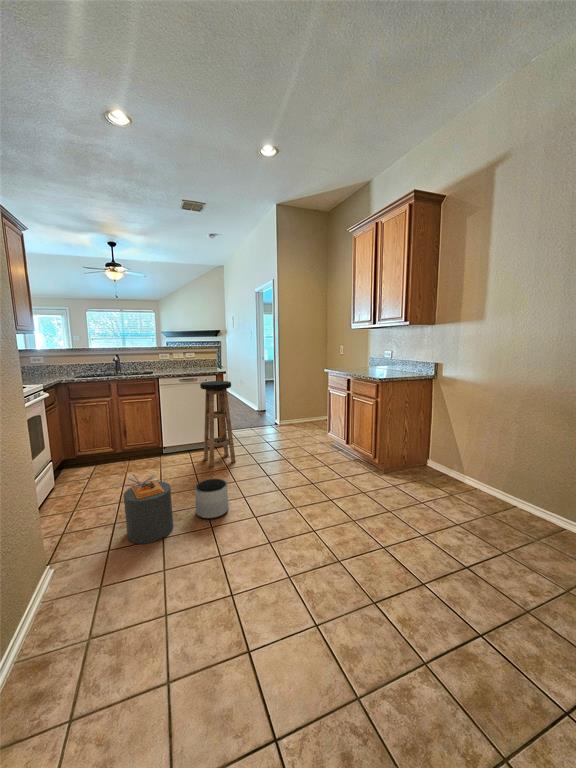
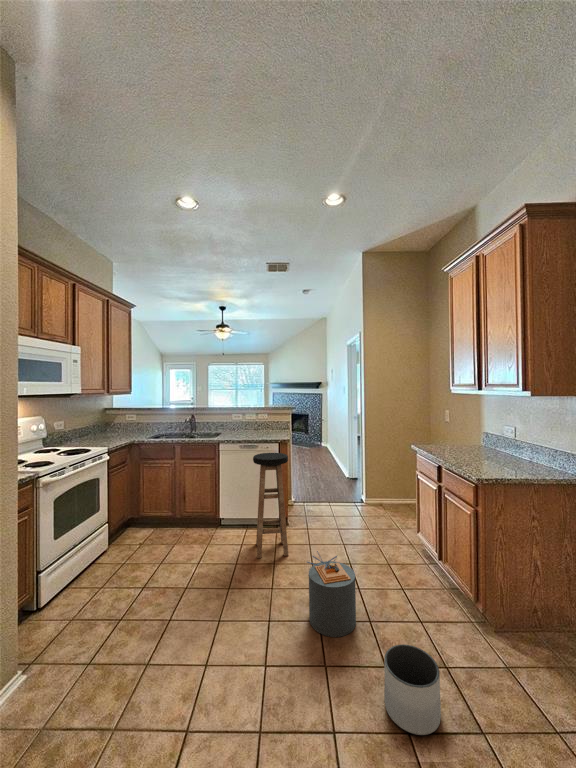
trash can: present [122,474,173,544] -> present [307,551,356,637]
planter: present [195,479,228,519] -> present [384,644,441,735]

